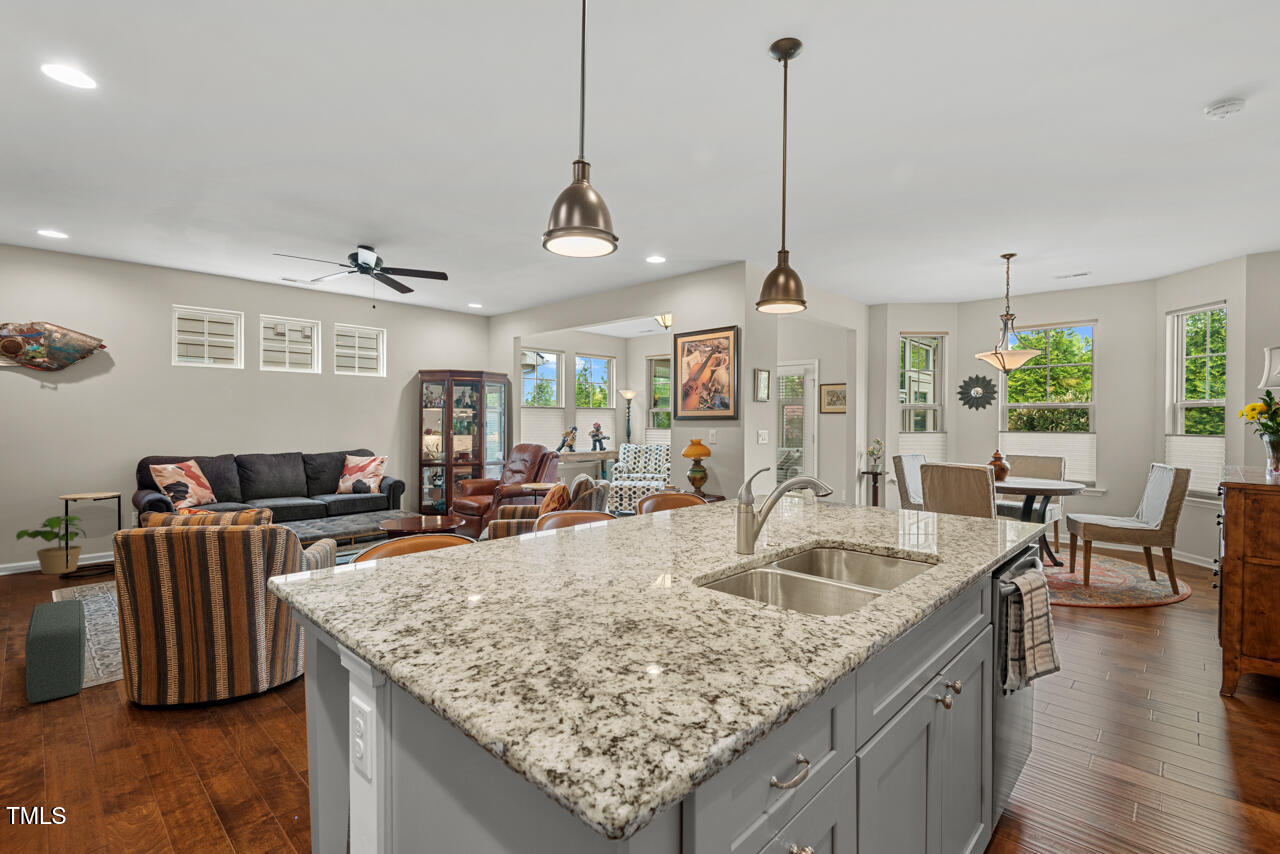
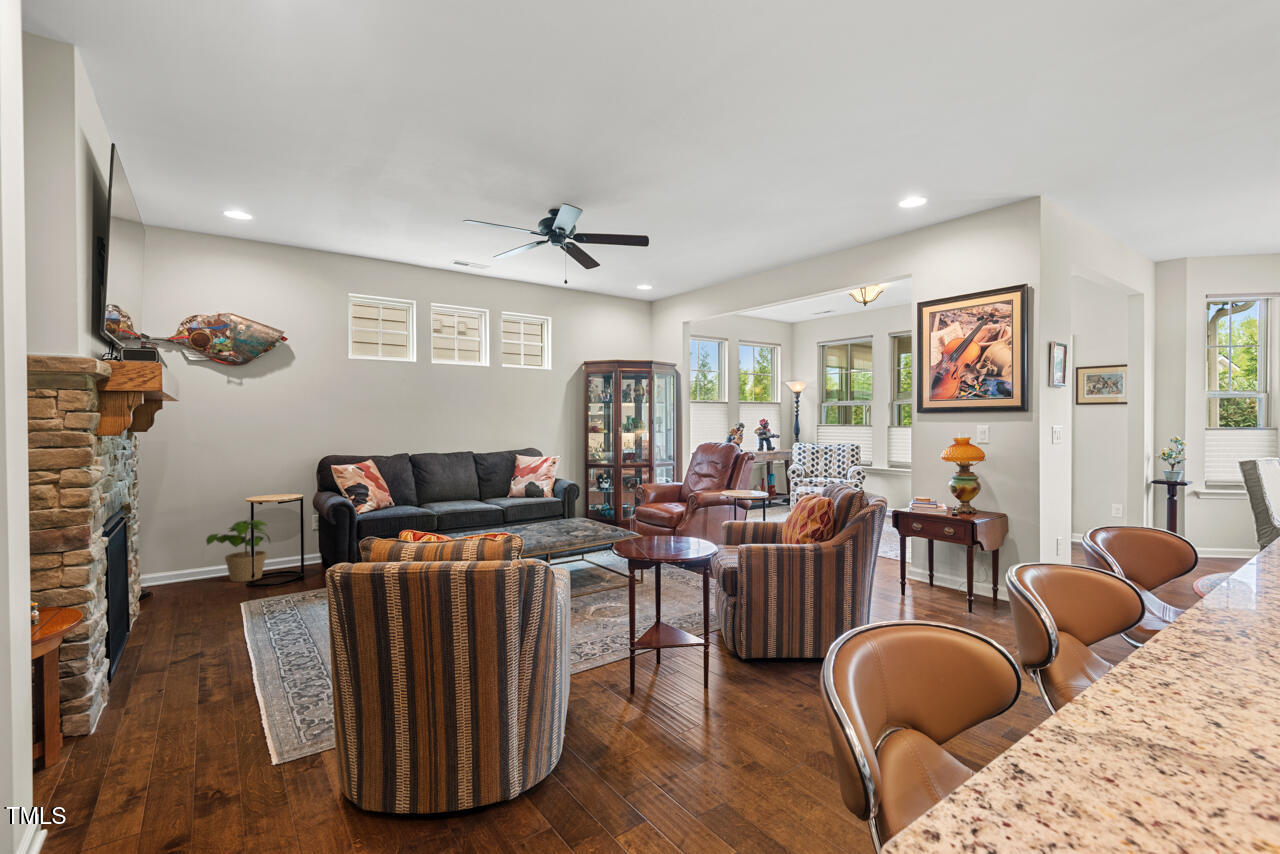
pouf: present [25,600,86,703] -> none [224,635,288,783]

